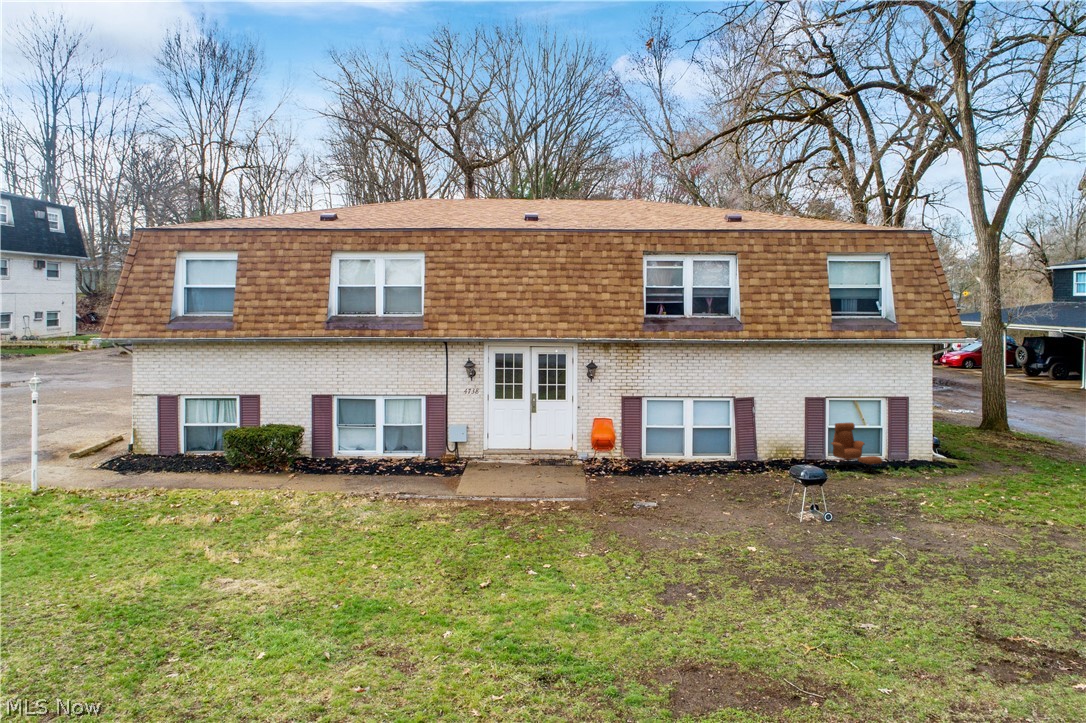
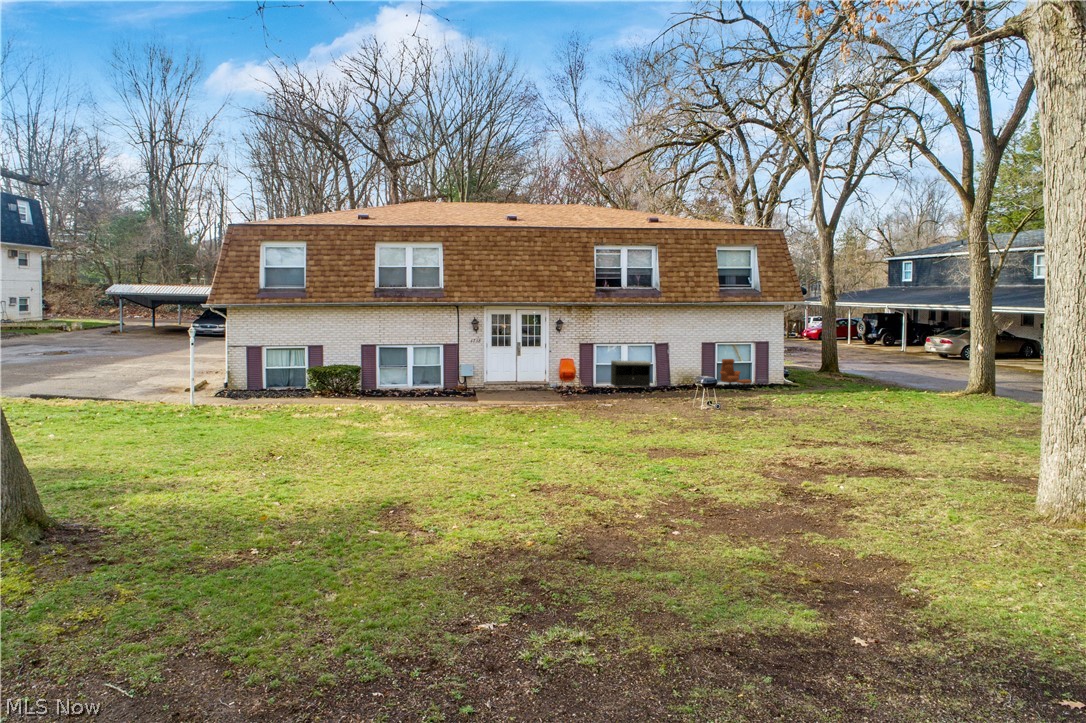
storage bench: none [665,423,725,468] -> present [611,361,651,389]

